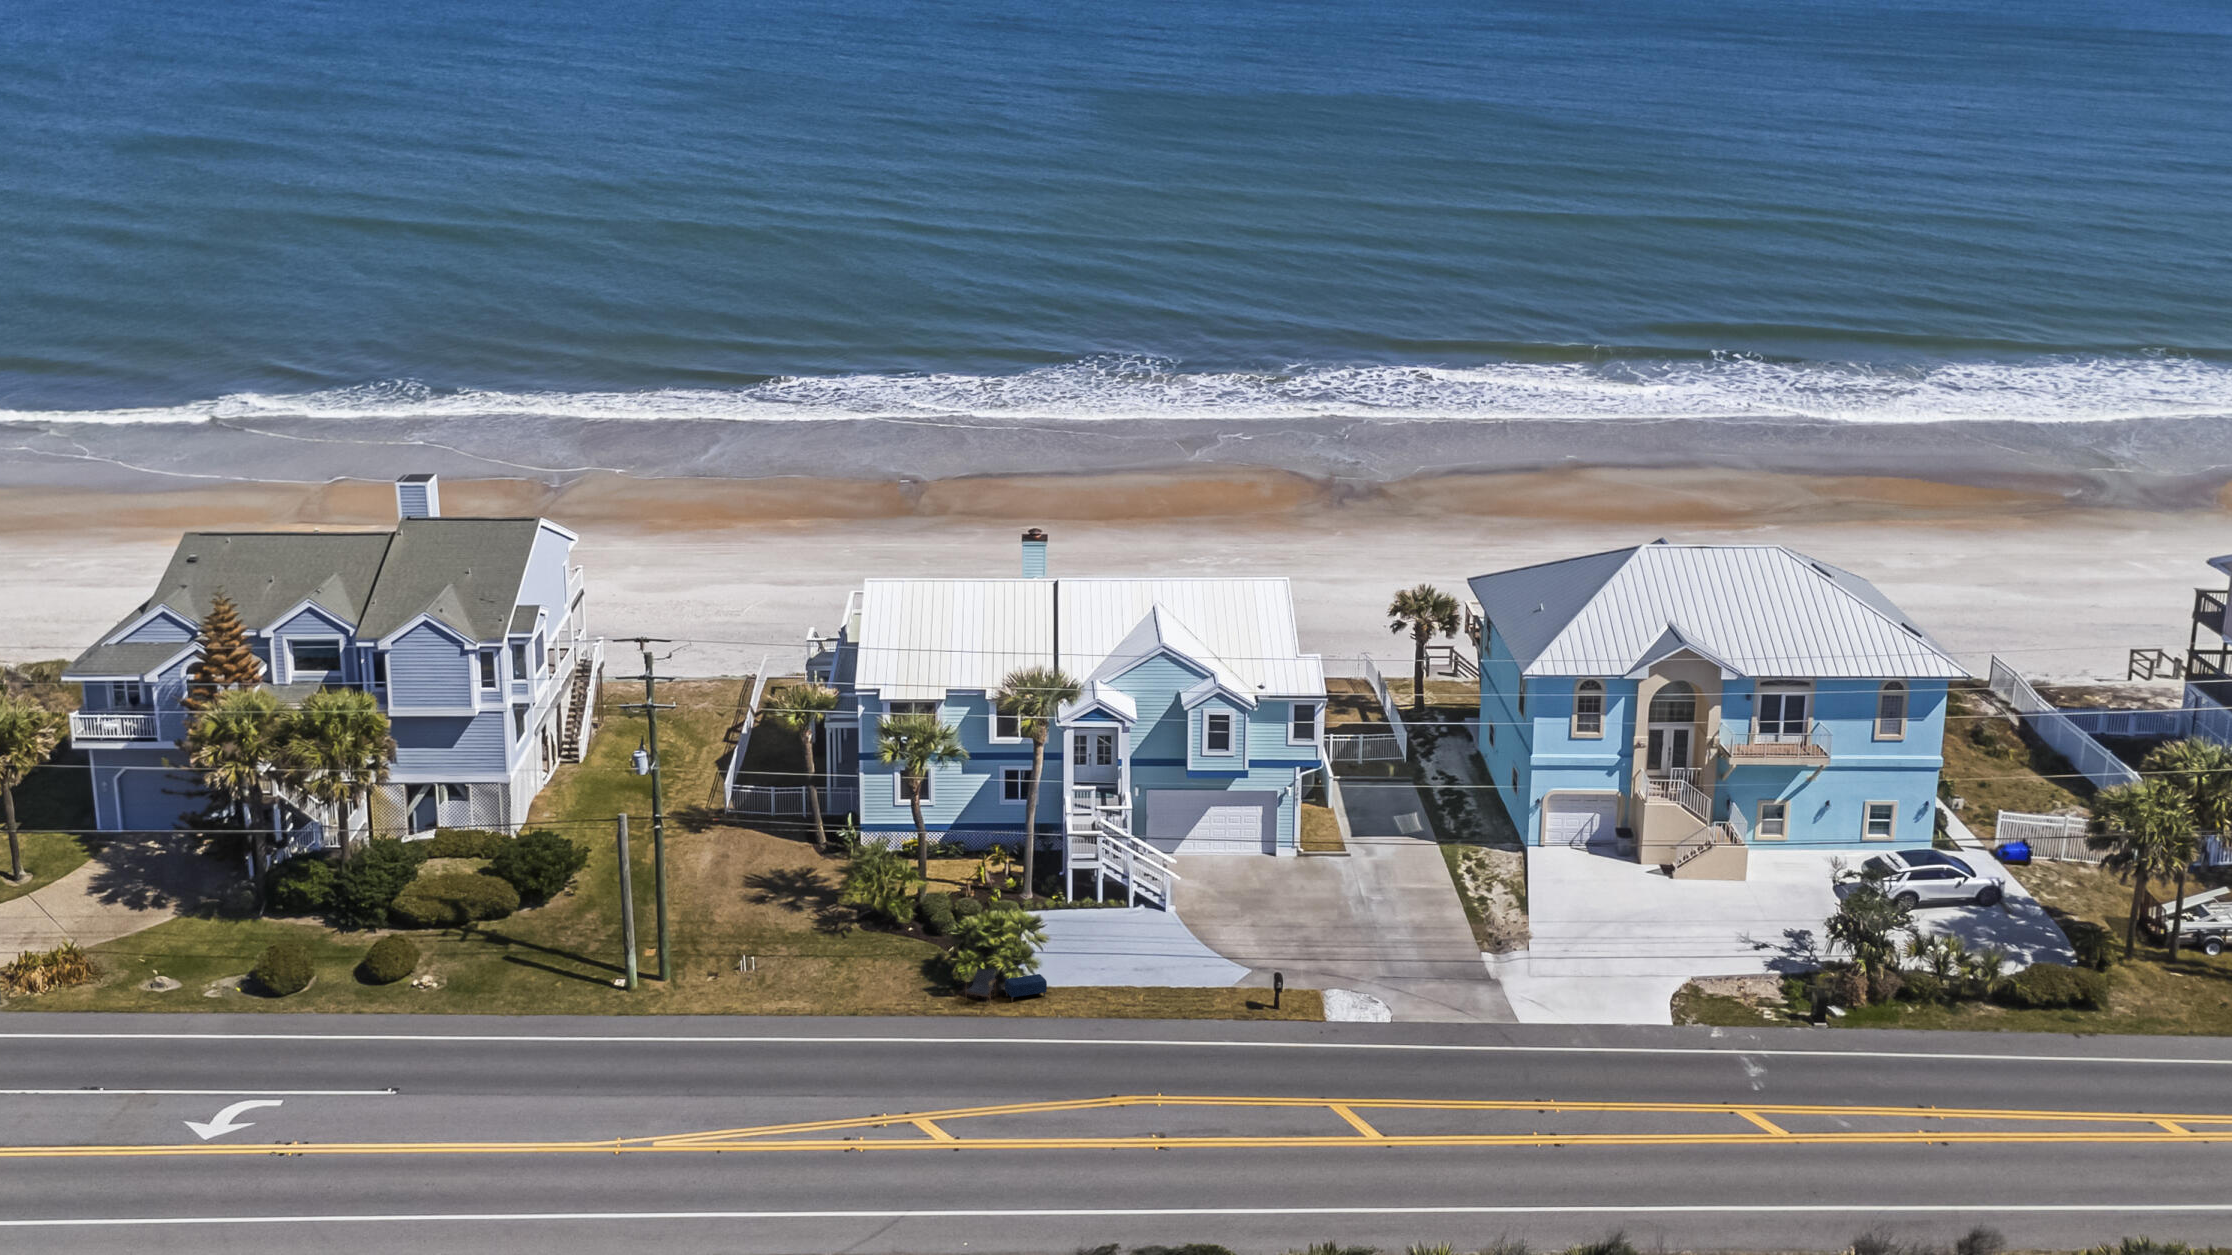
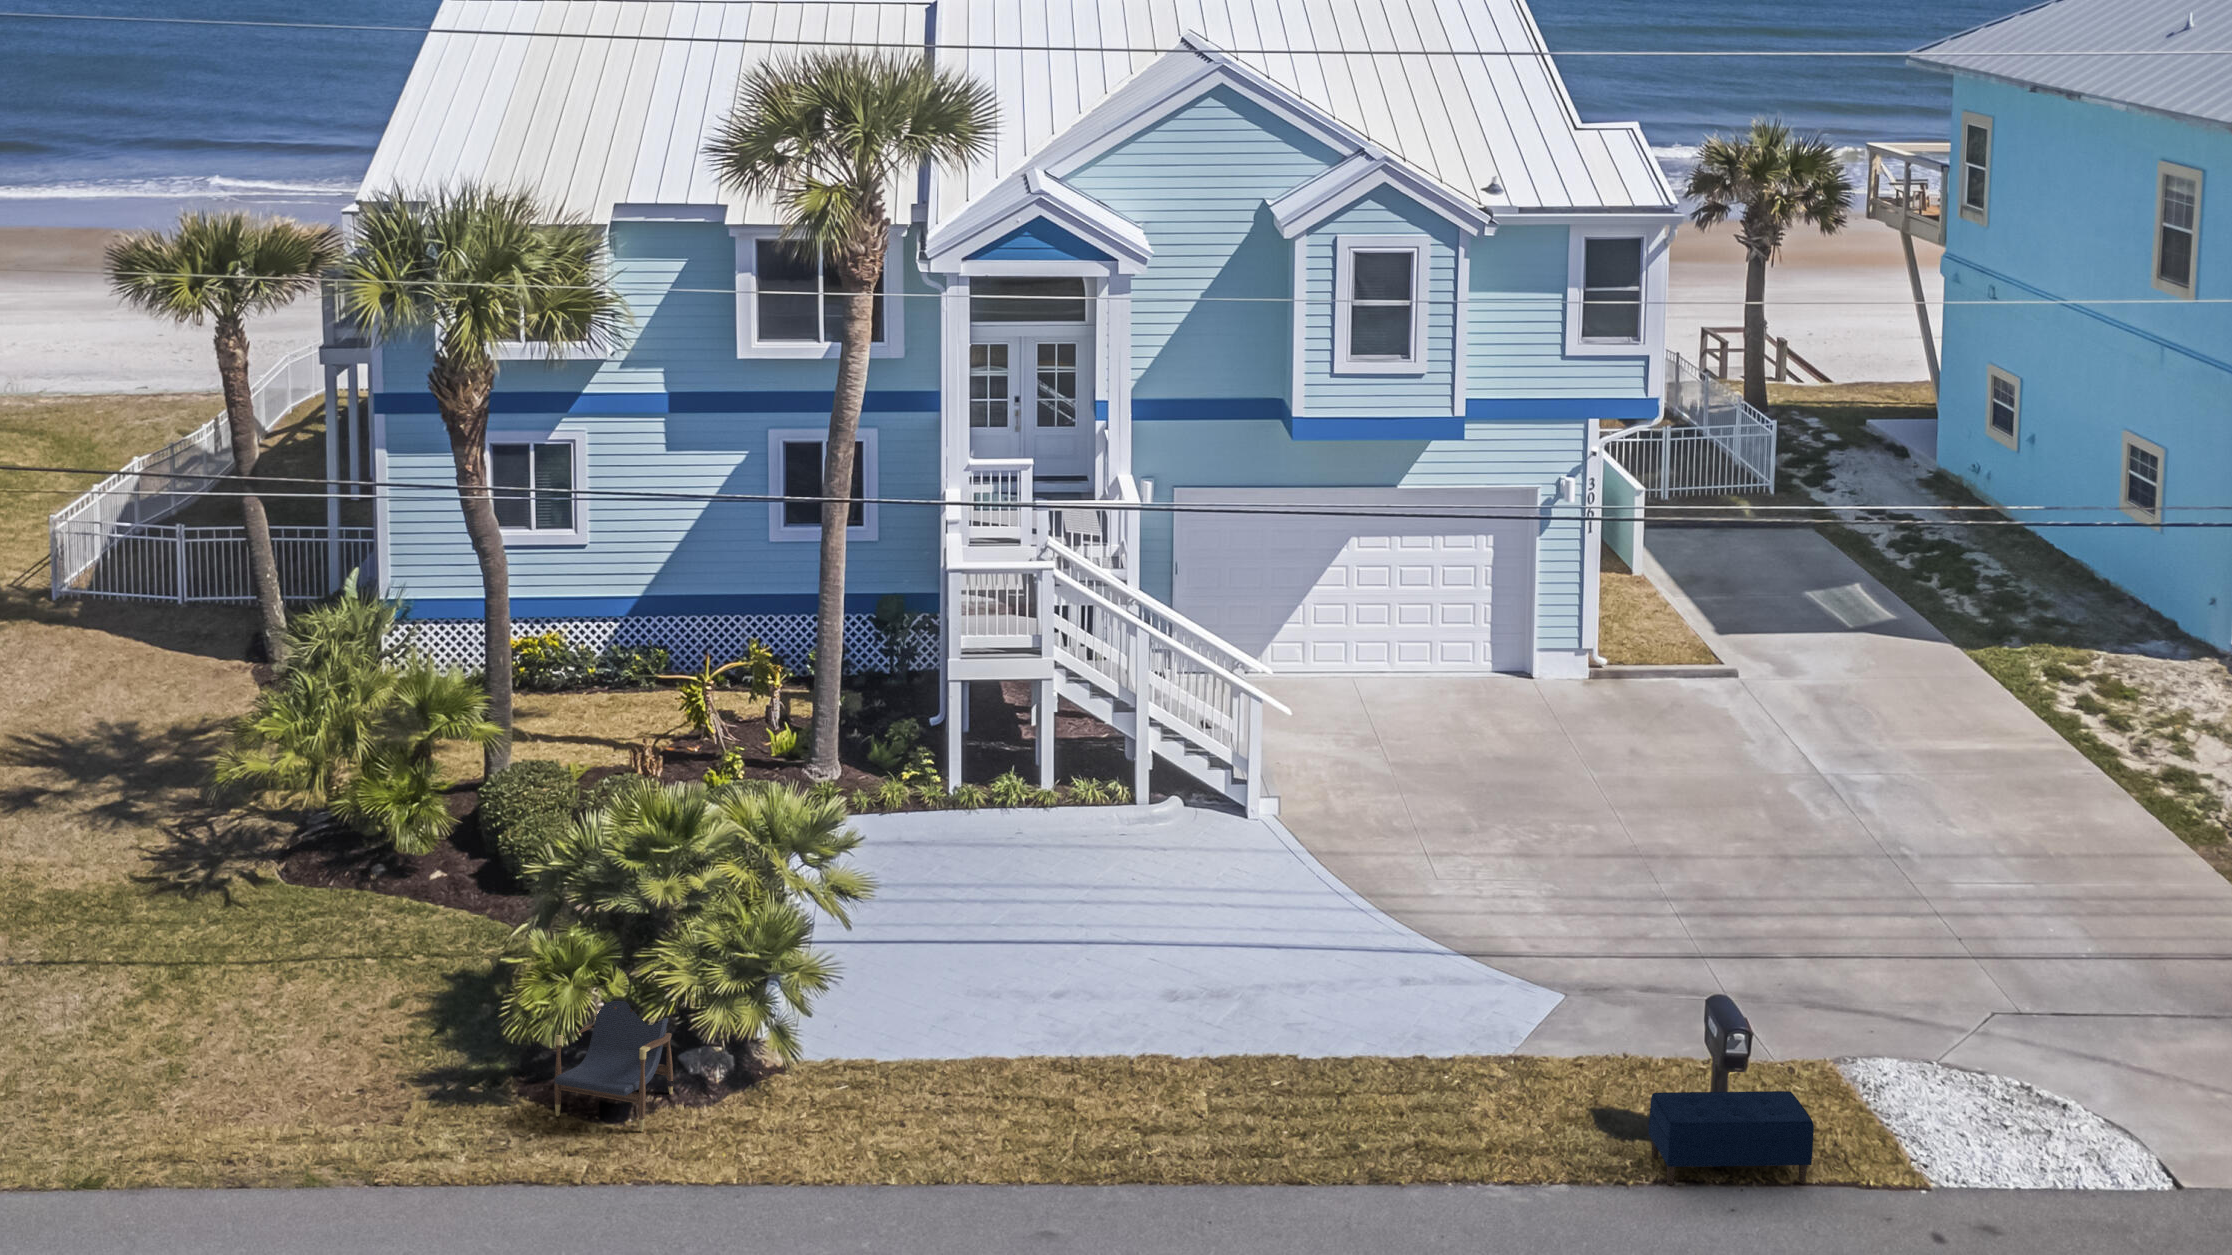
bench: present [1005,974,1047,1002] -> present [1649,1091,1814,1185]

